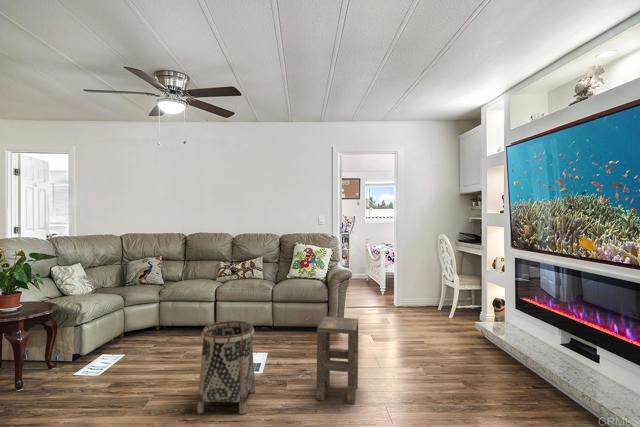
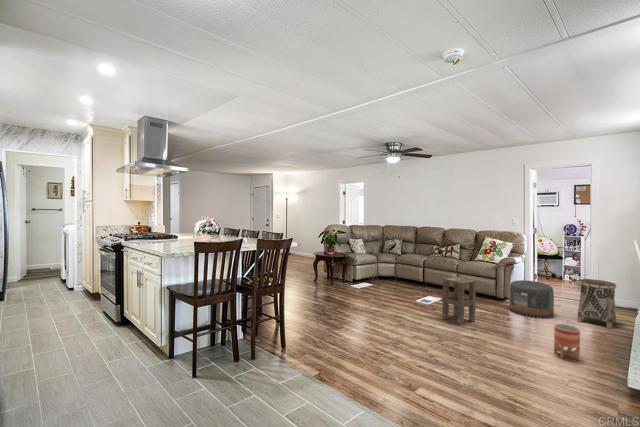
pouf: none [354,298,404,349] -> present [509,280,554,318]
basket: present [197,321,255,414] -> present [577,279,616,328]
planter: none [490,361,522,415] -> present [554,324,580,360]

